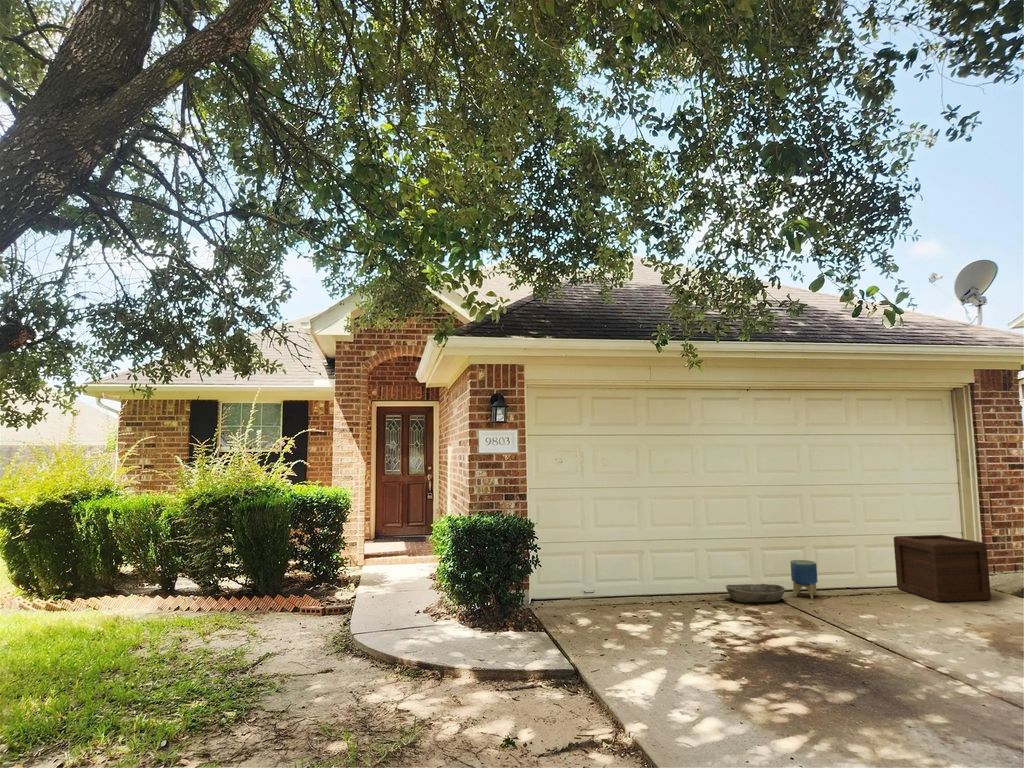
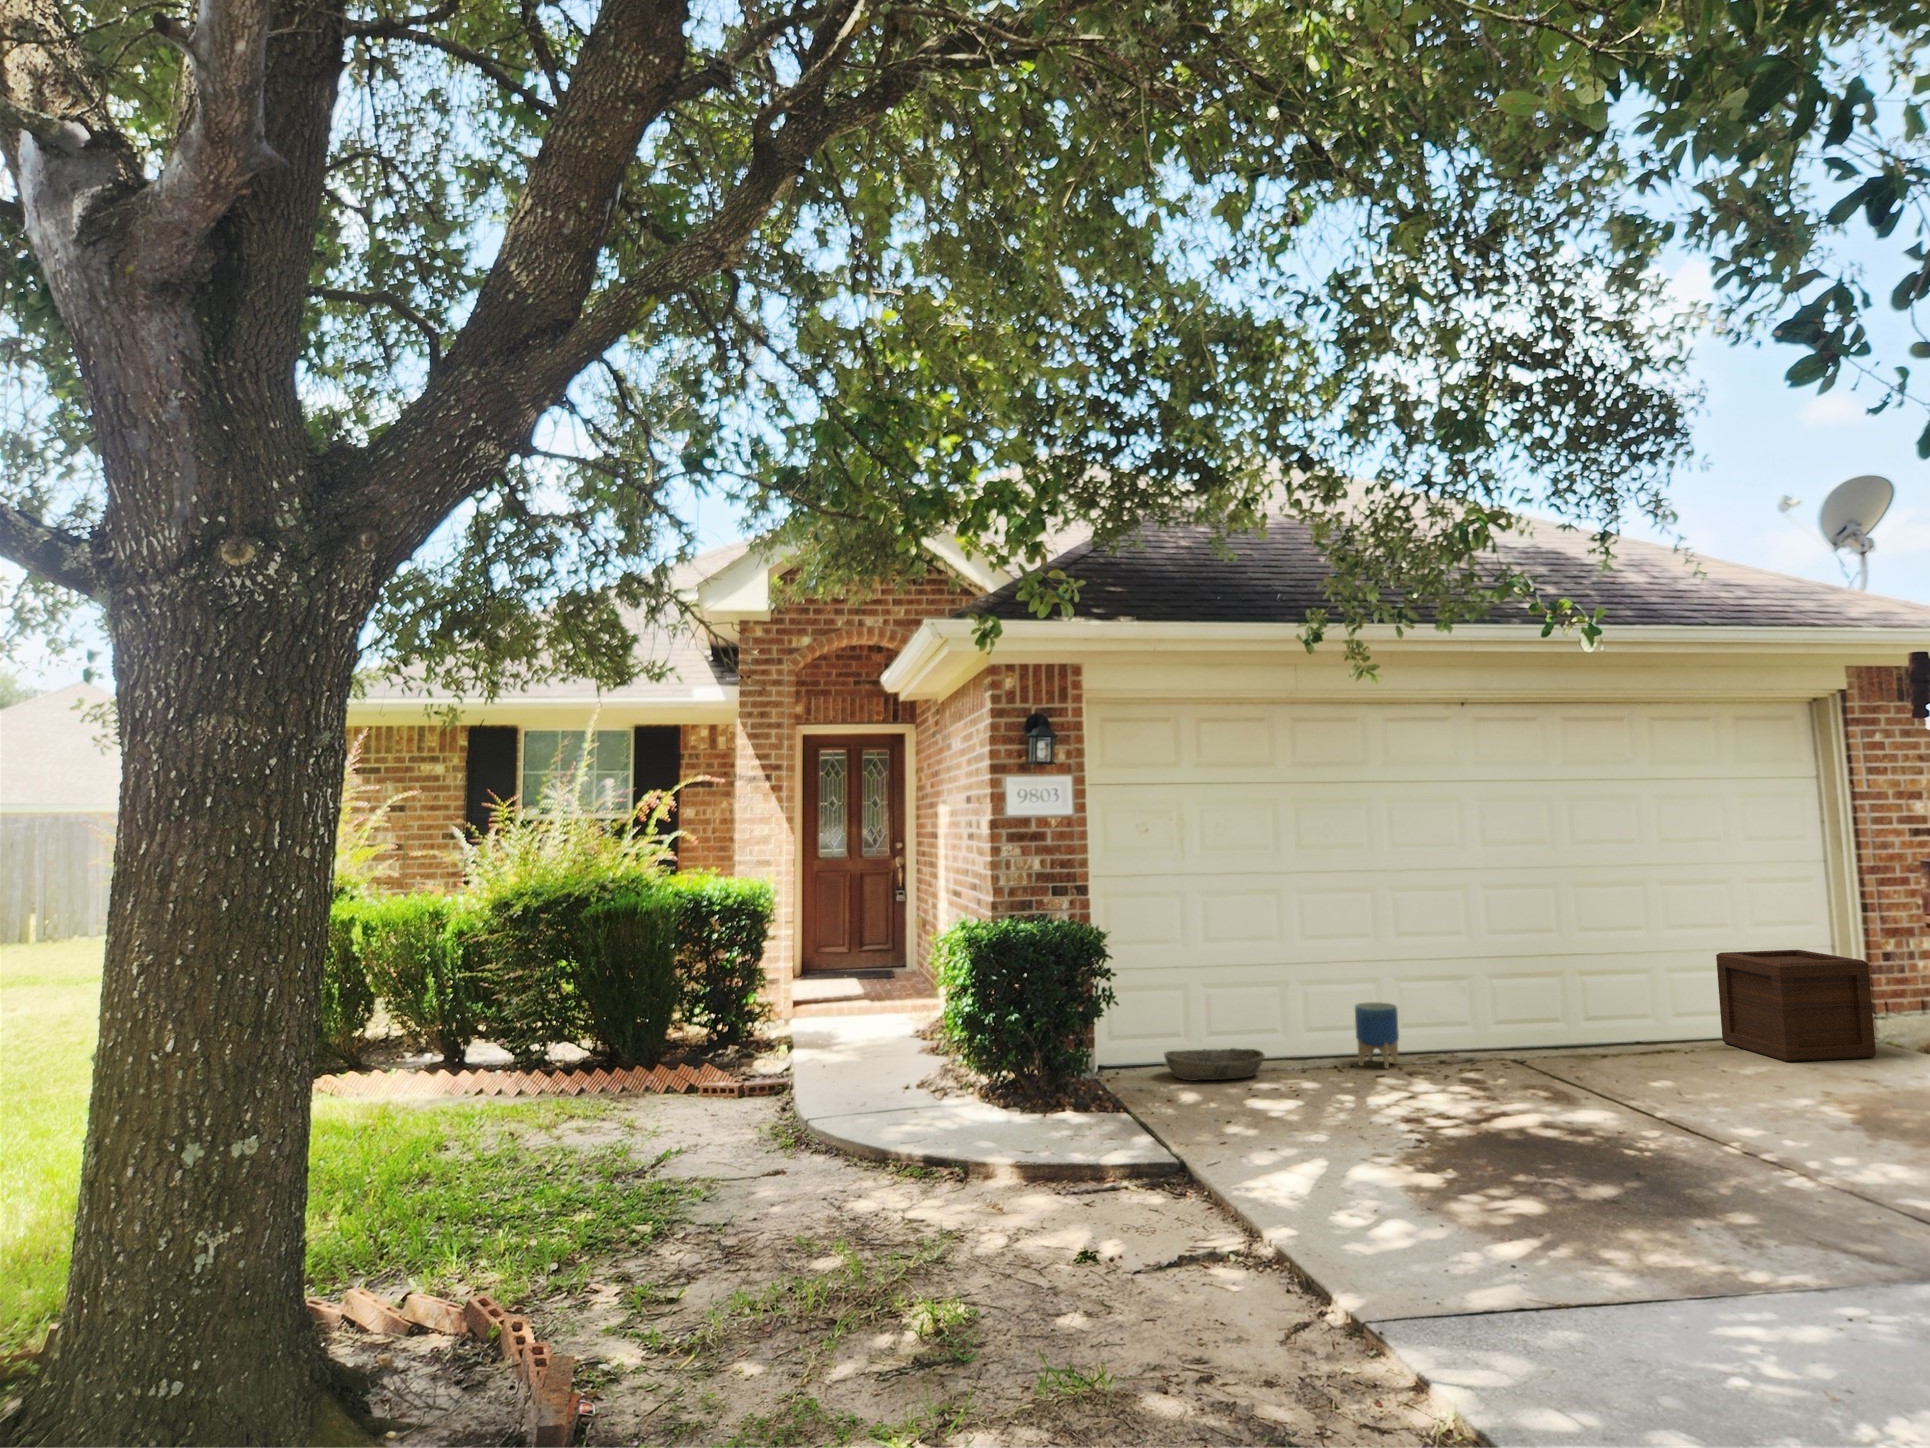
planter: present [790,560,818,599] -> present [1355,1002,1399,1069]
basket: present [726,584,785,602] -> present [1164,1048,1265,1080]

